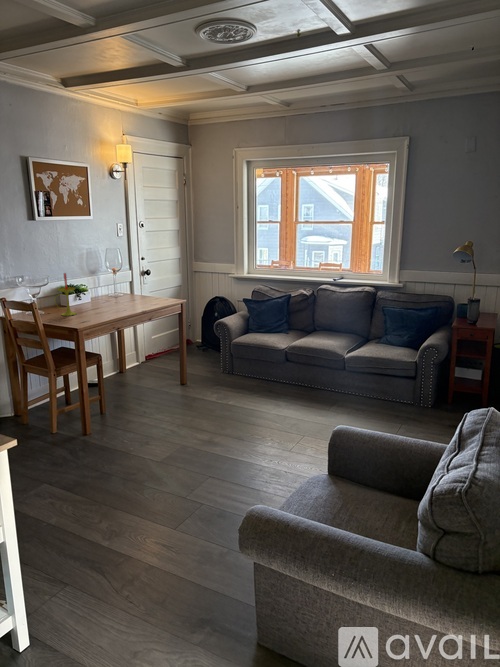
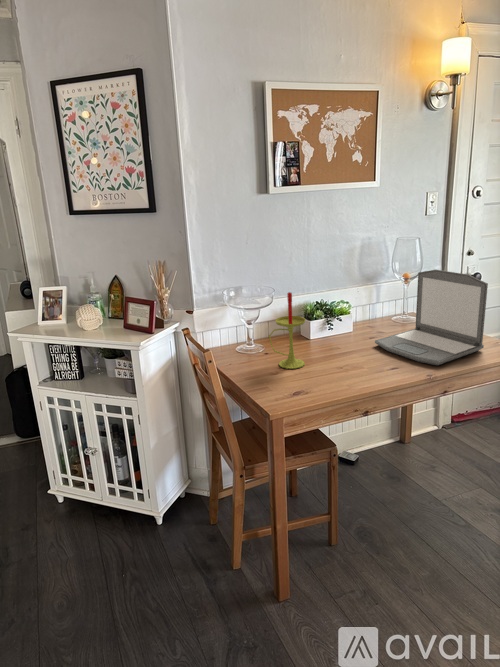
laptop: none [108,262,162,306] -> present [375,270,488,366]

